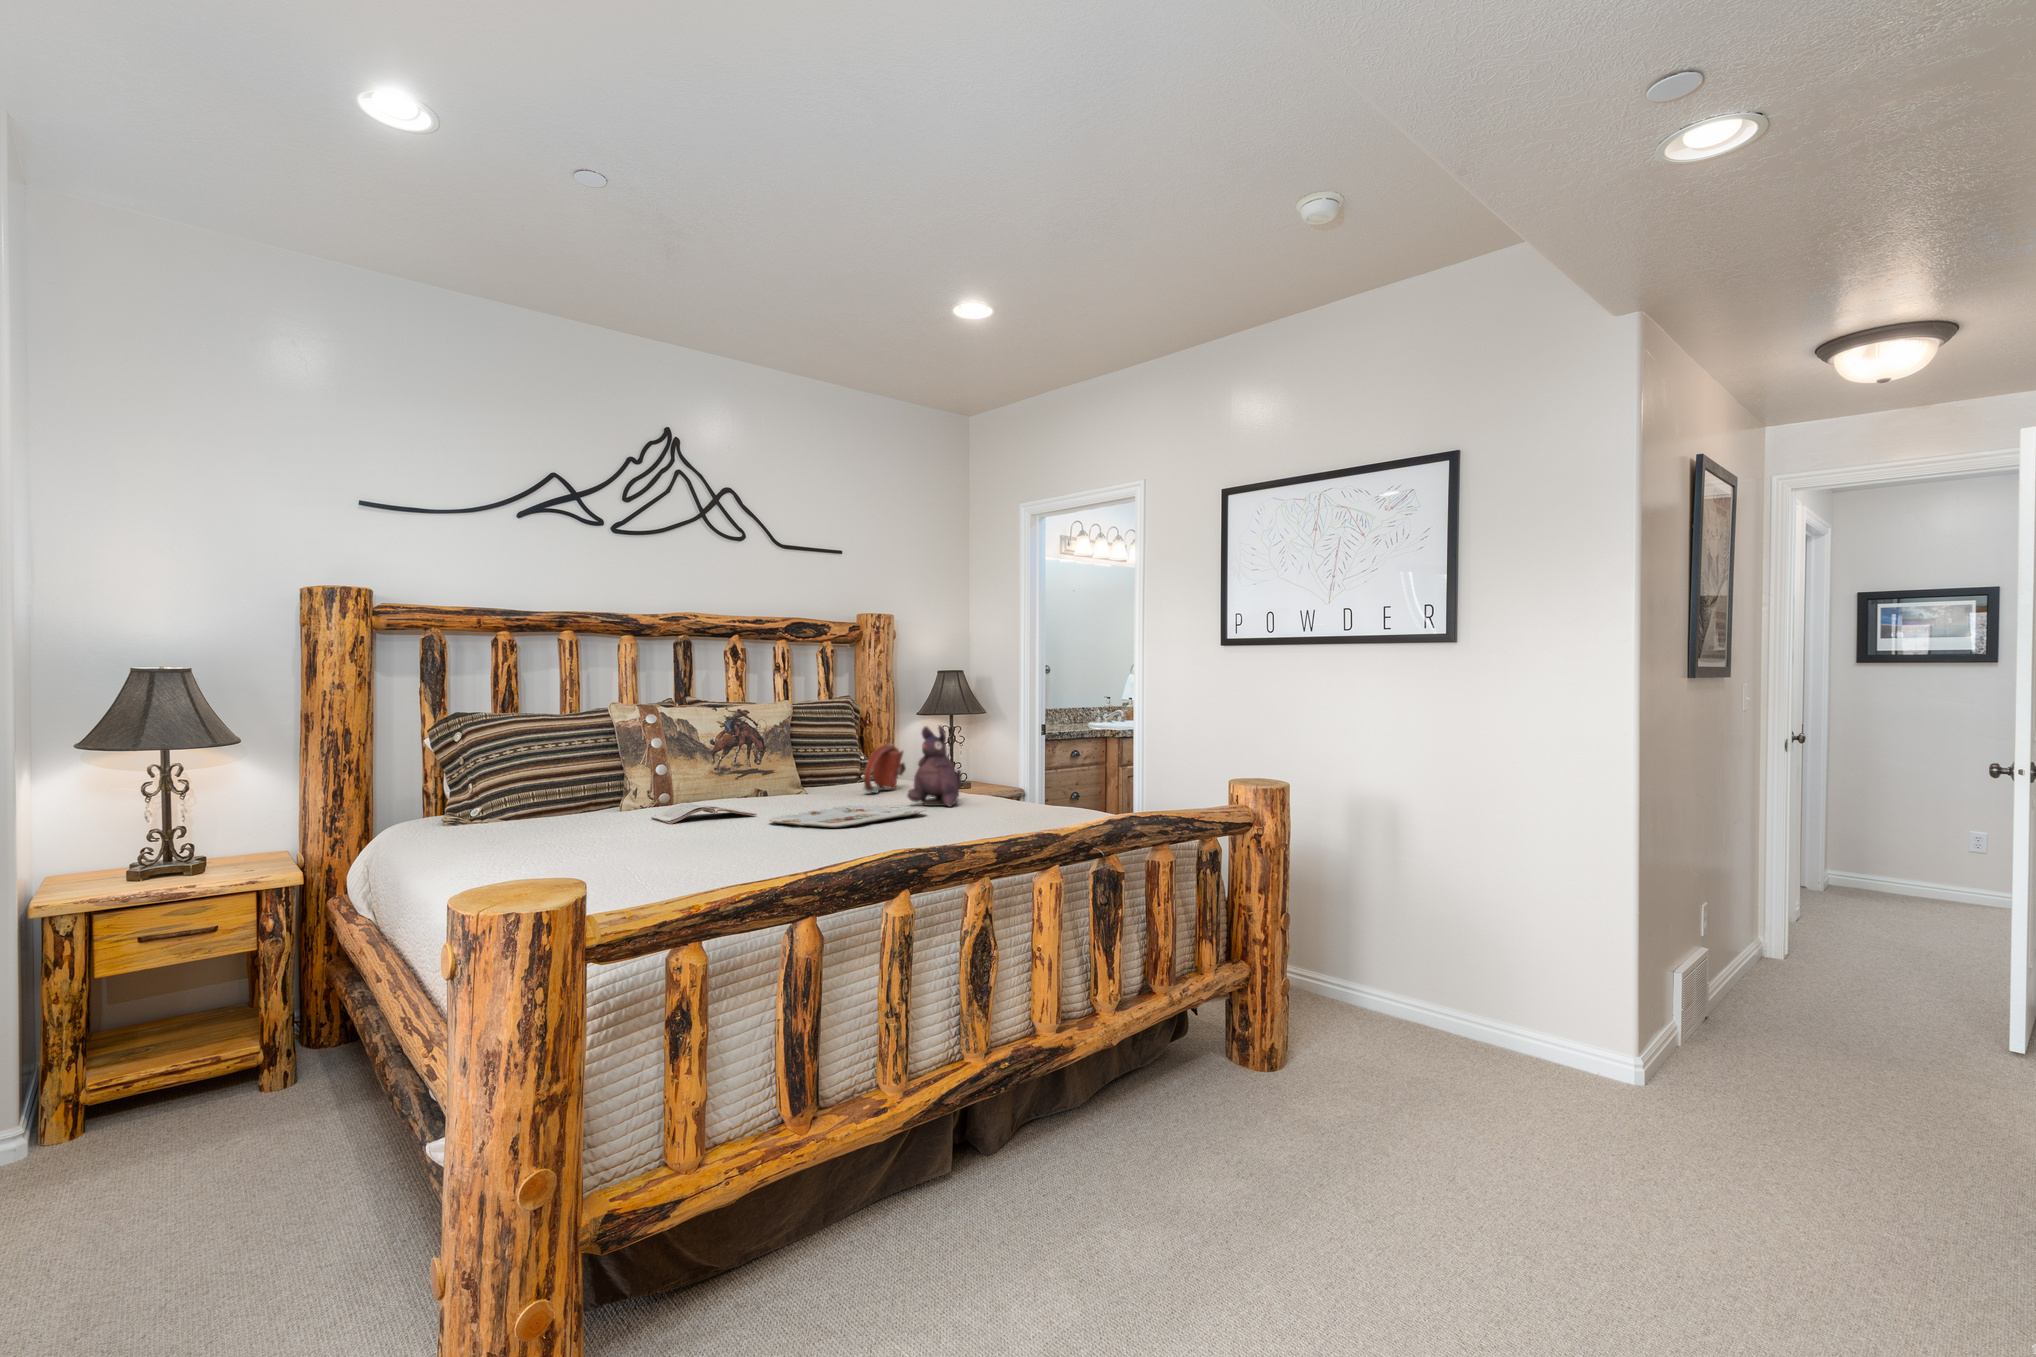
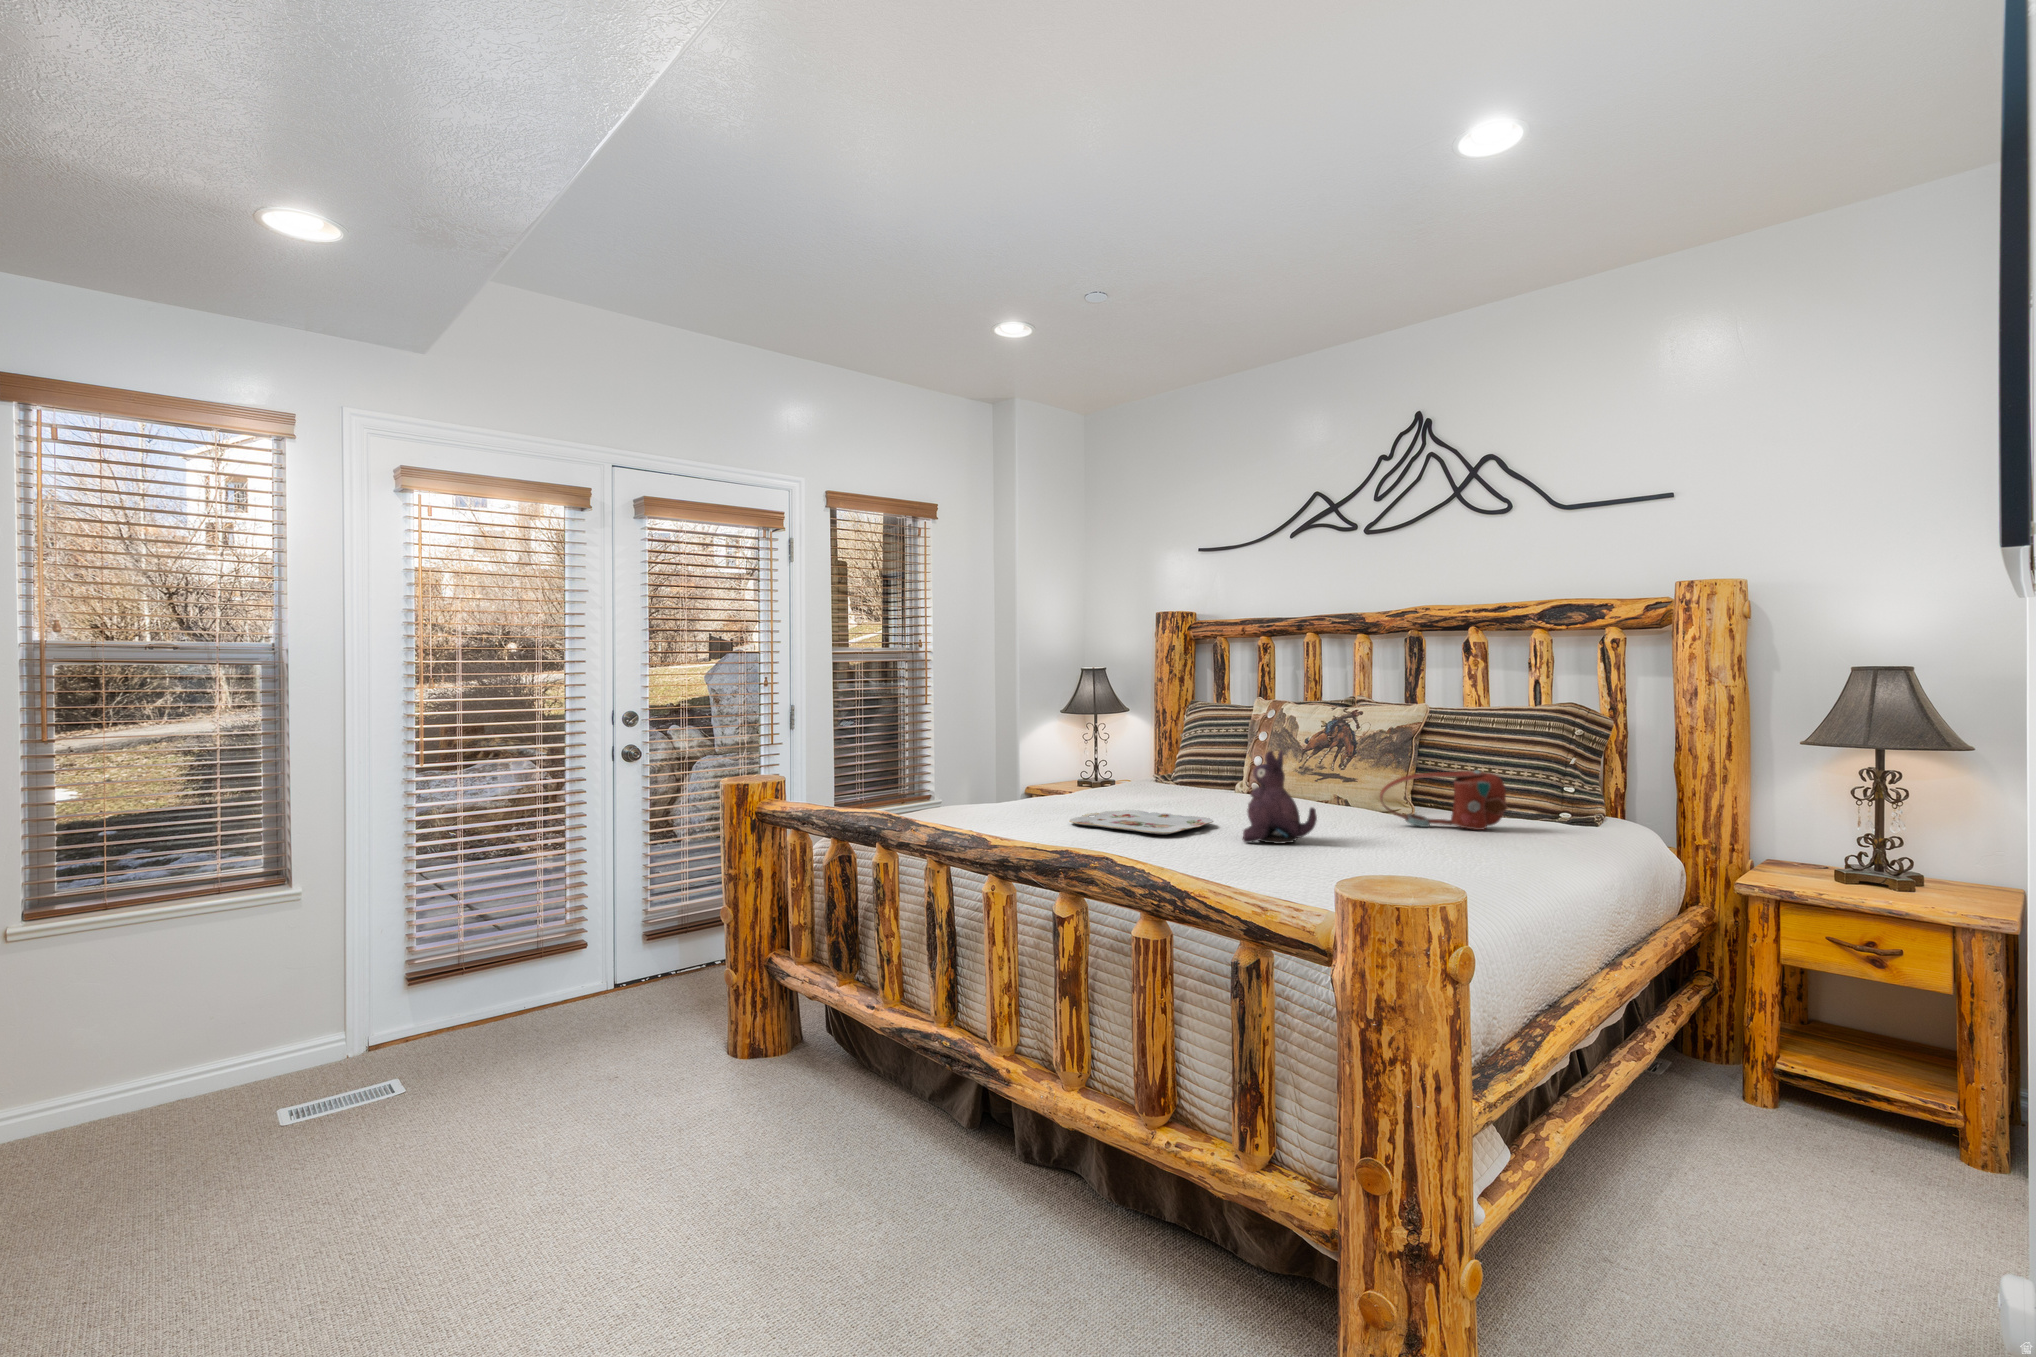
magazine: present [651,803,757,824] -> none [1134,789,1222,810]

